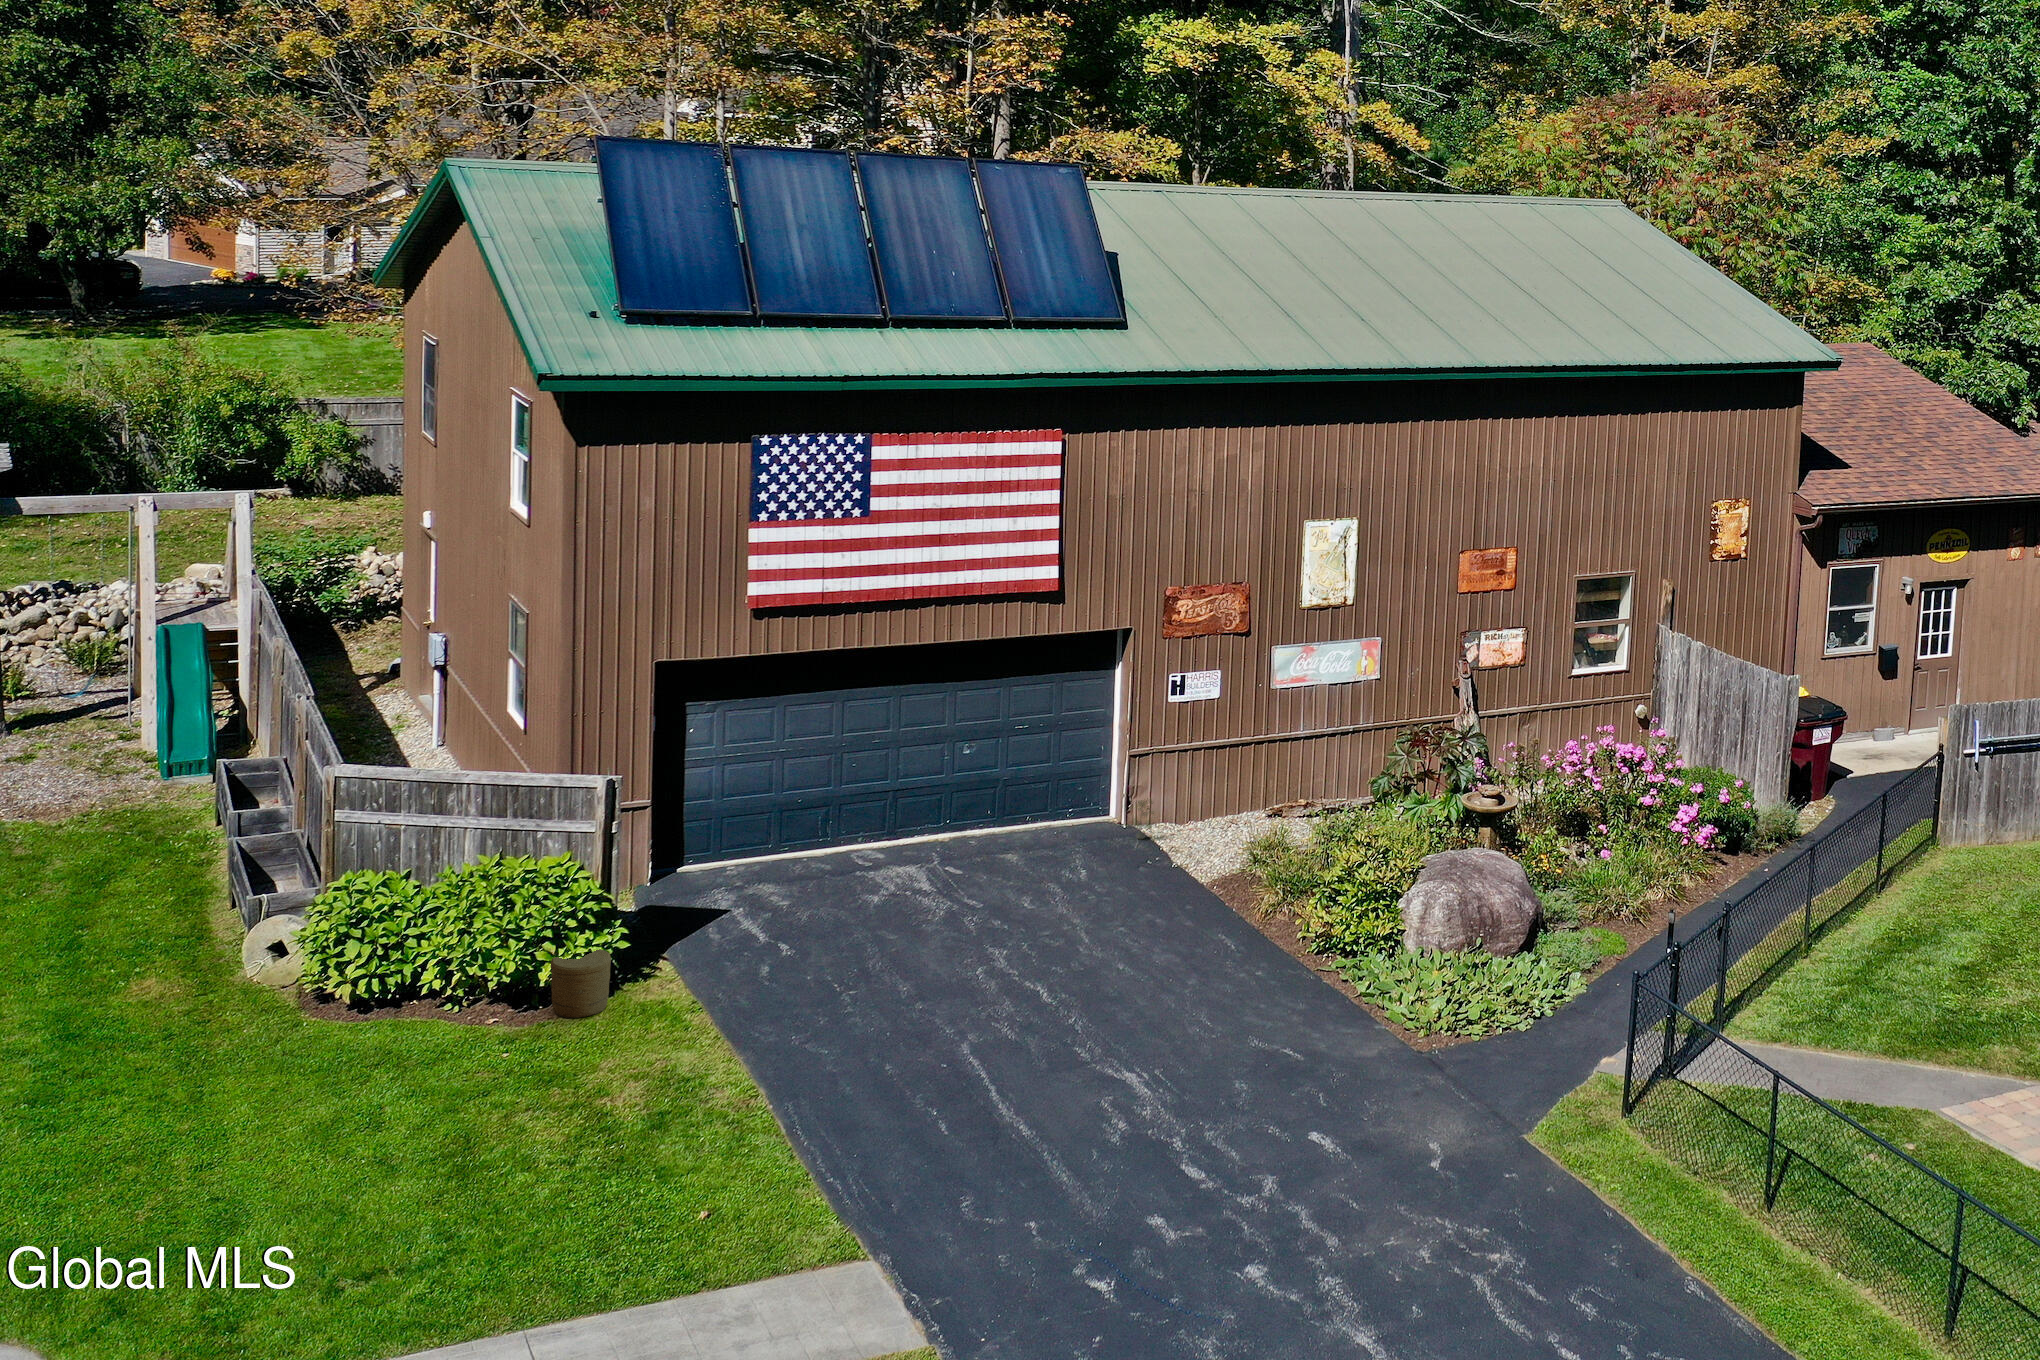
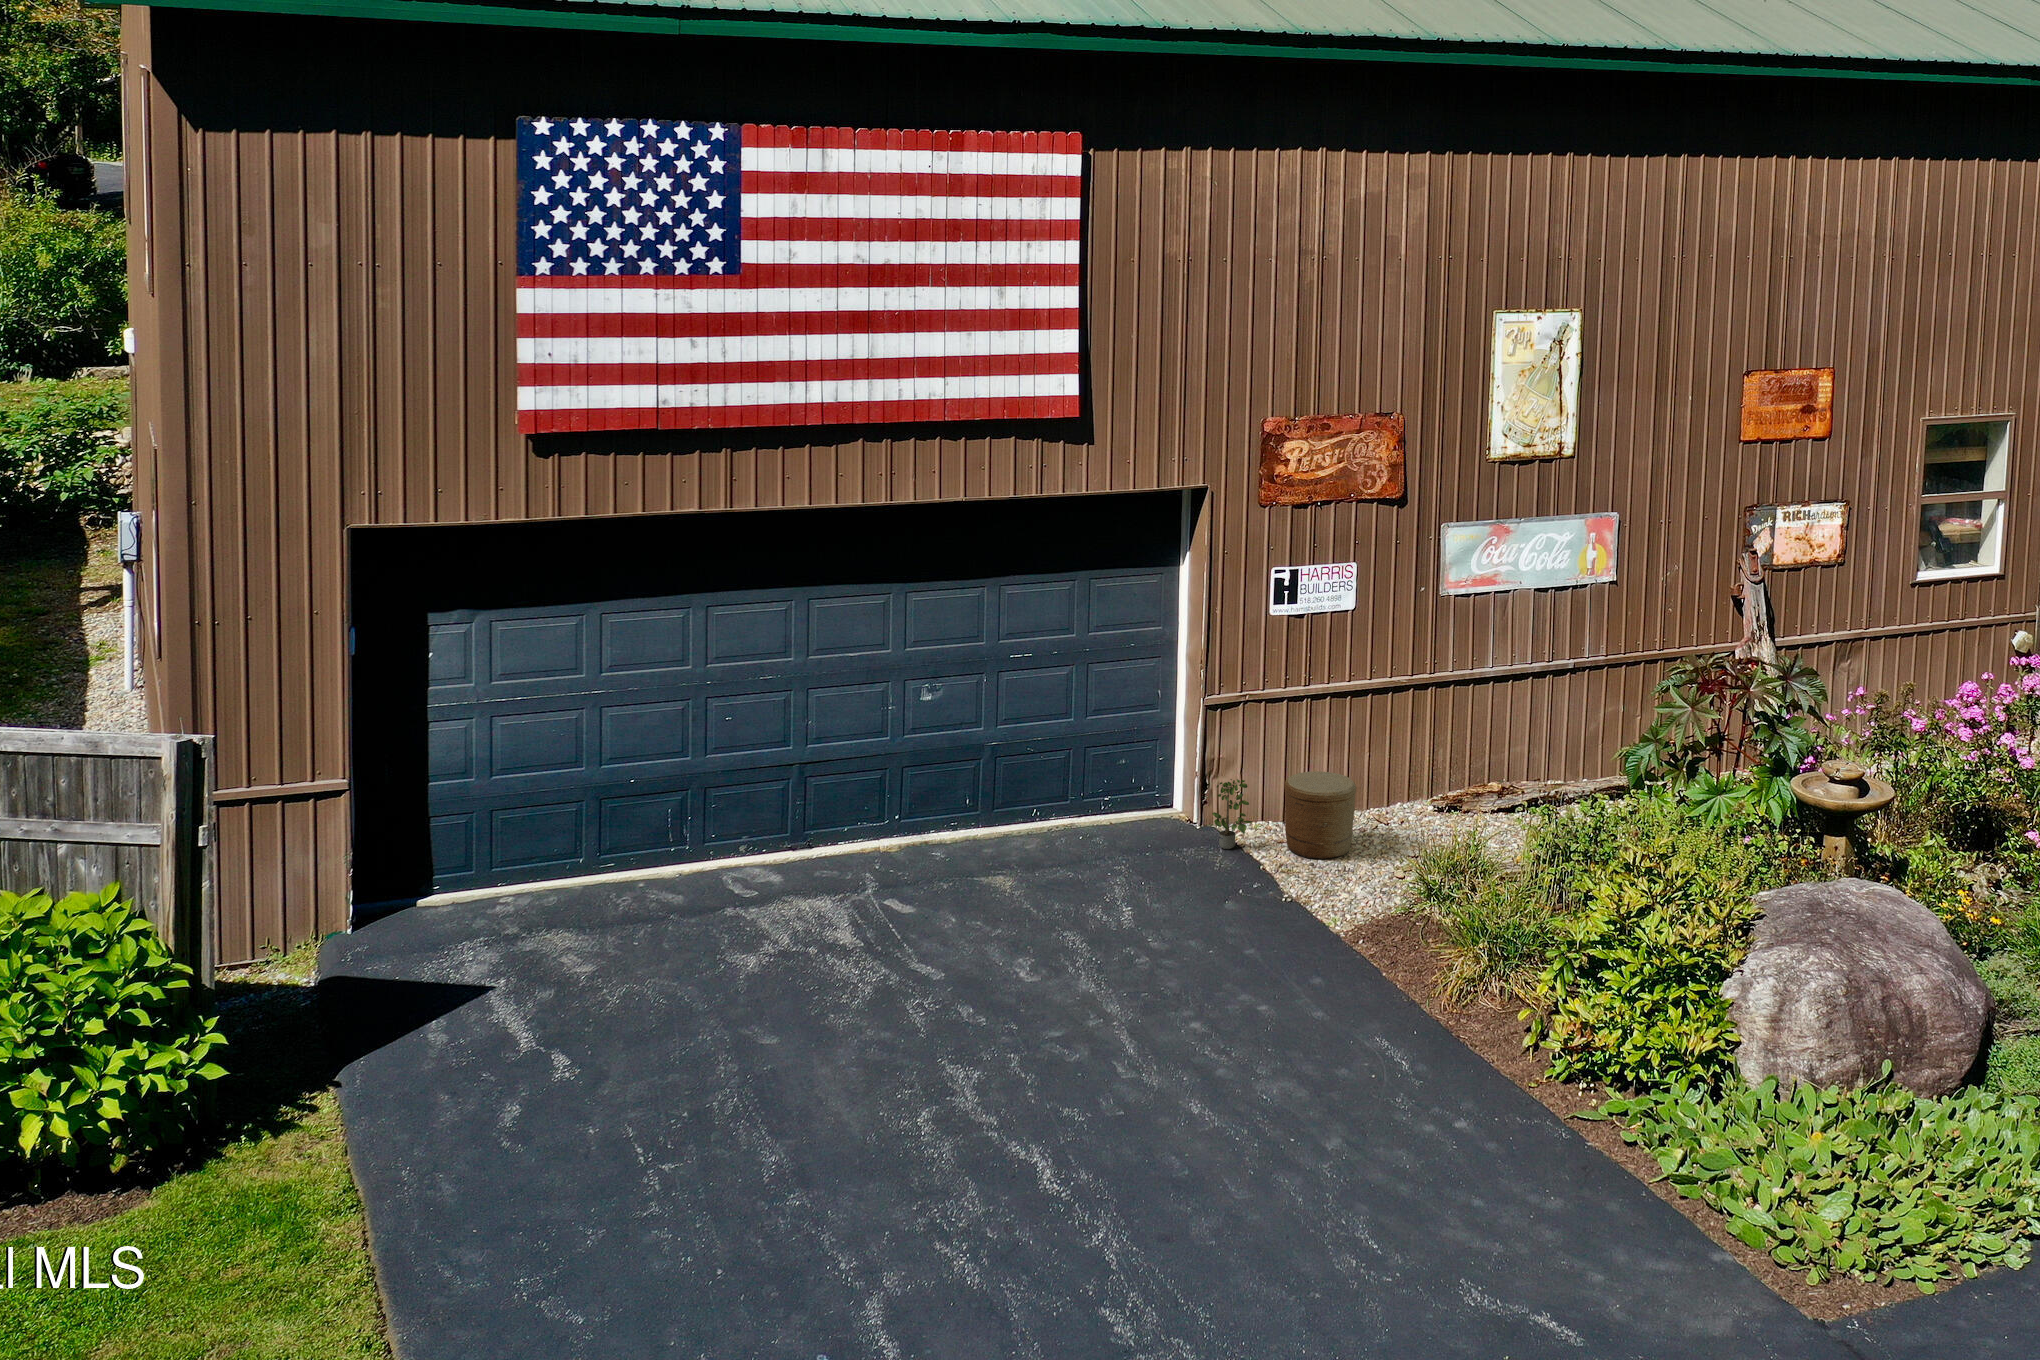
woven basket: present [550,949,611,1018] -> present [1284,771,1356,859]

